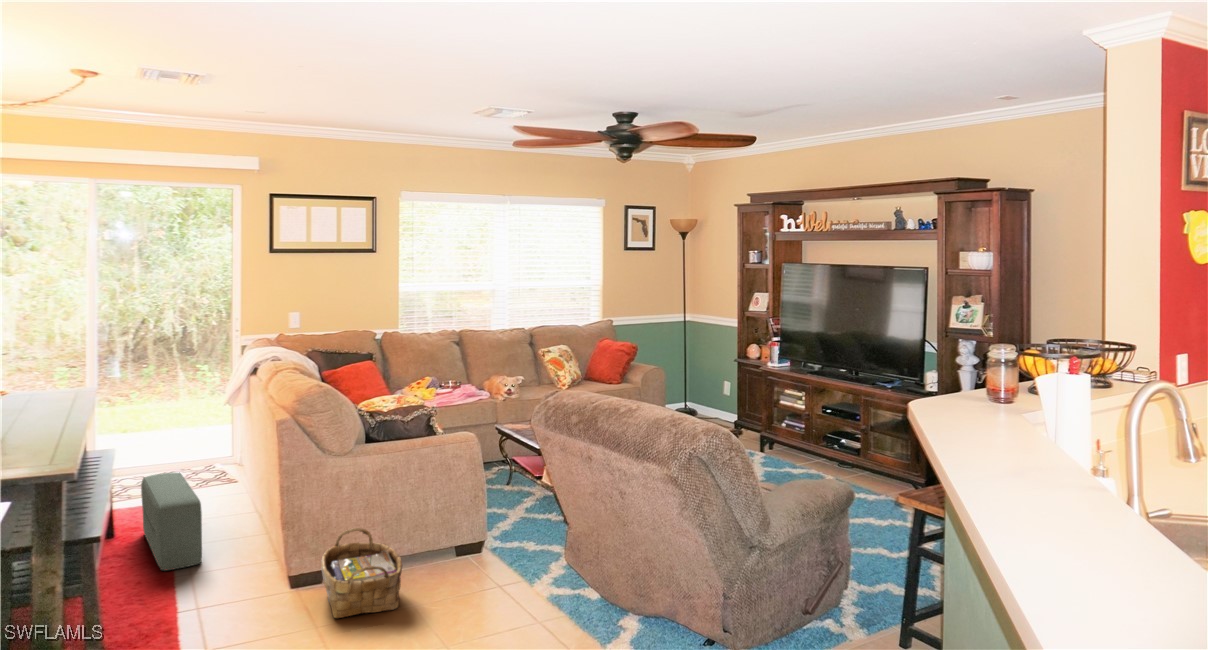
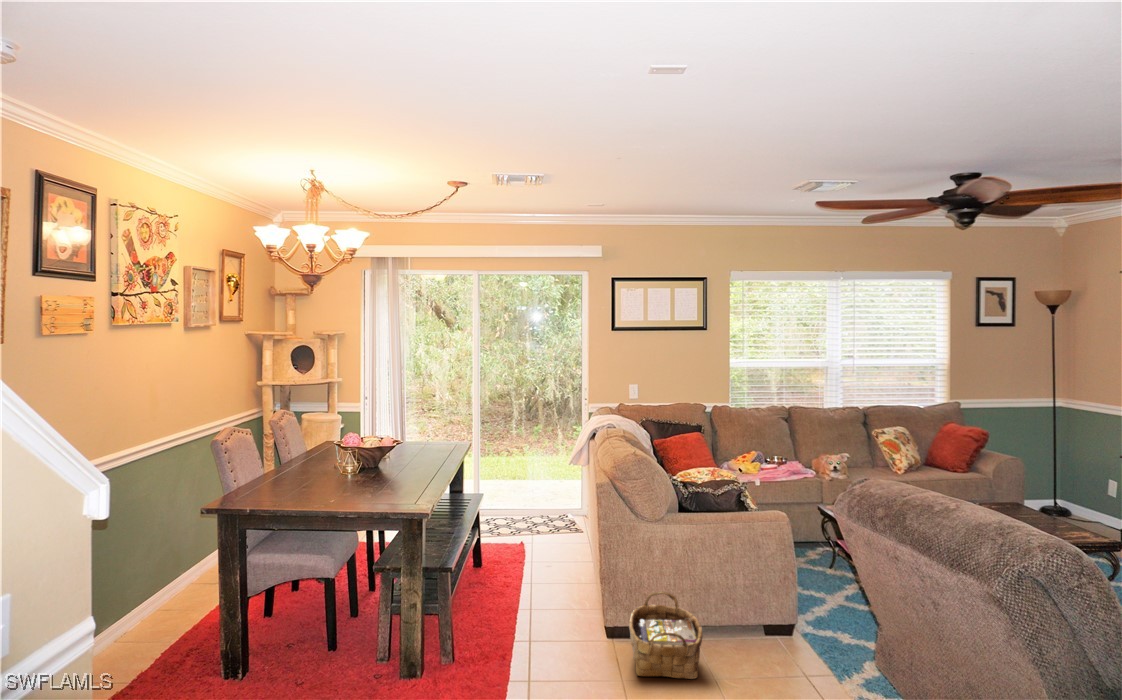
pouf: present [141,473,202,571] -> none [508,518,545,601]

